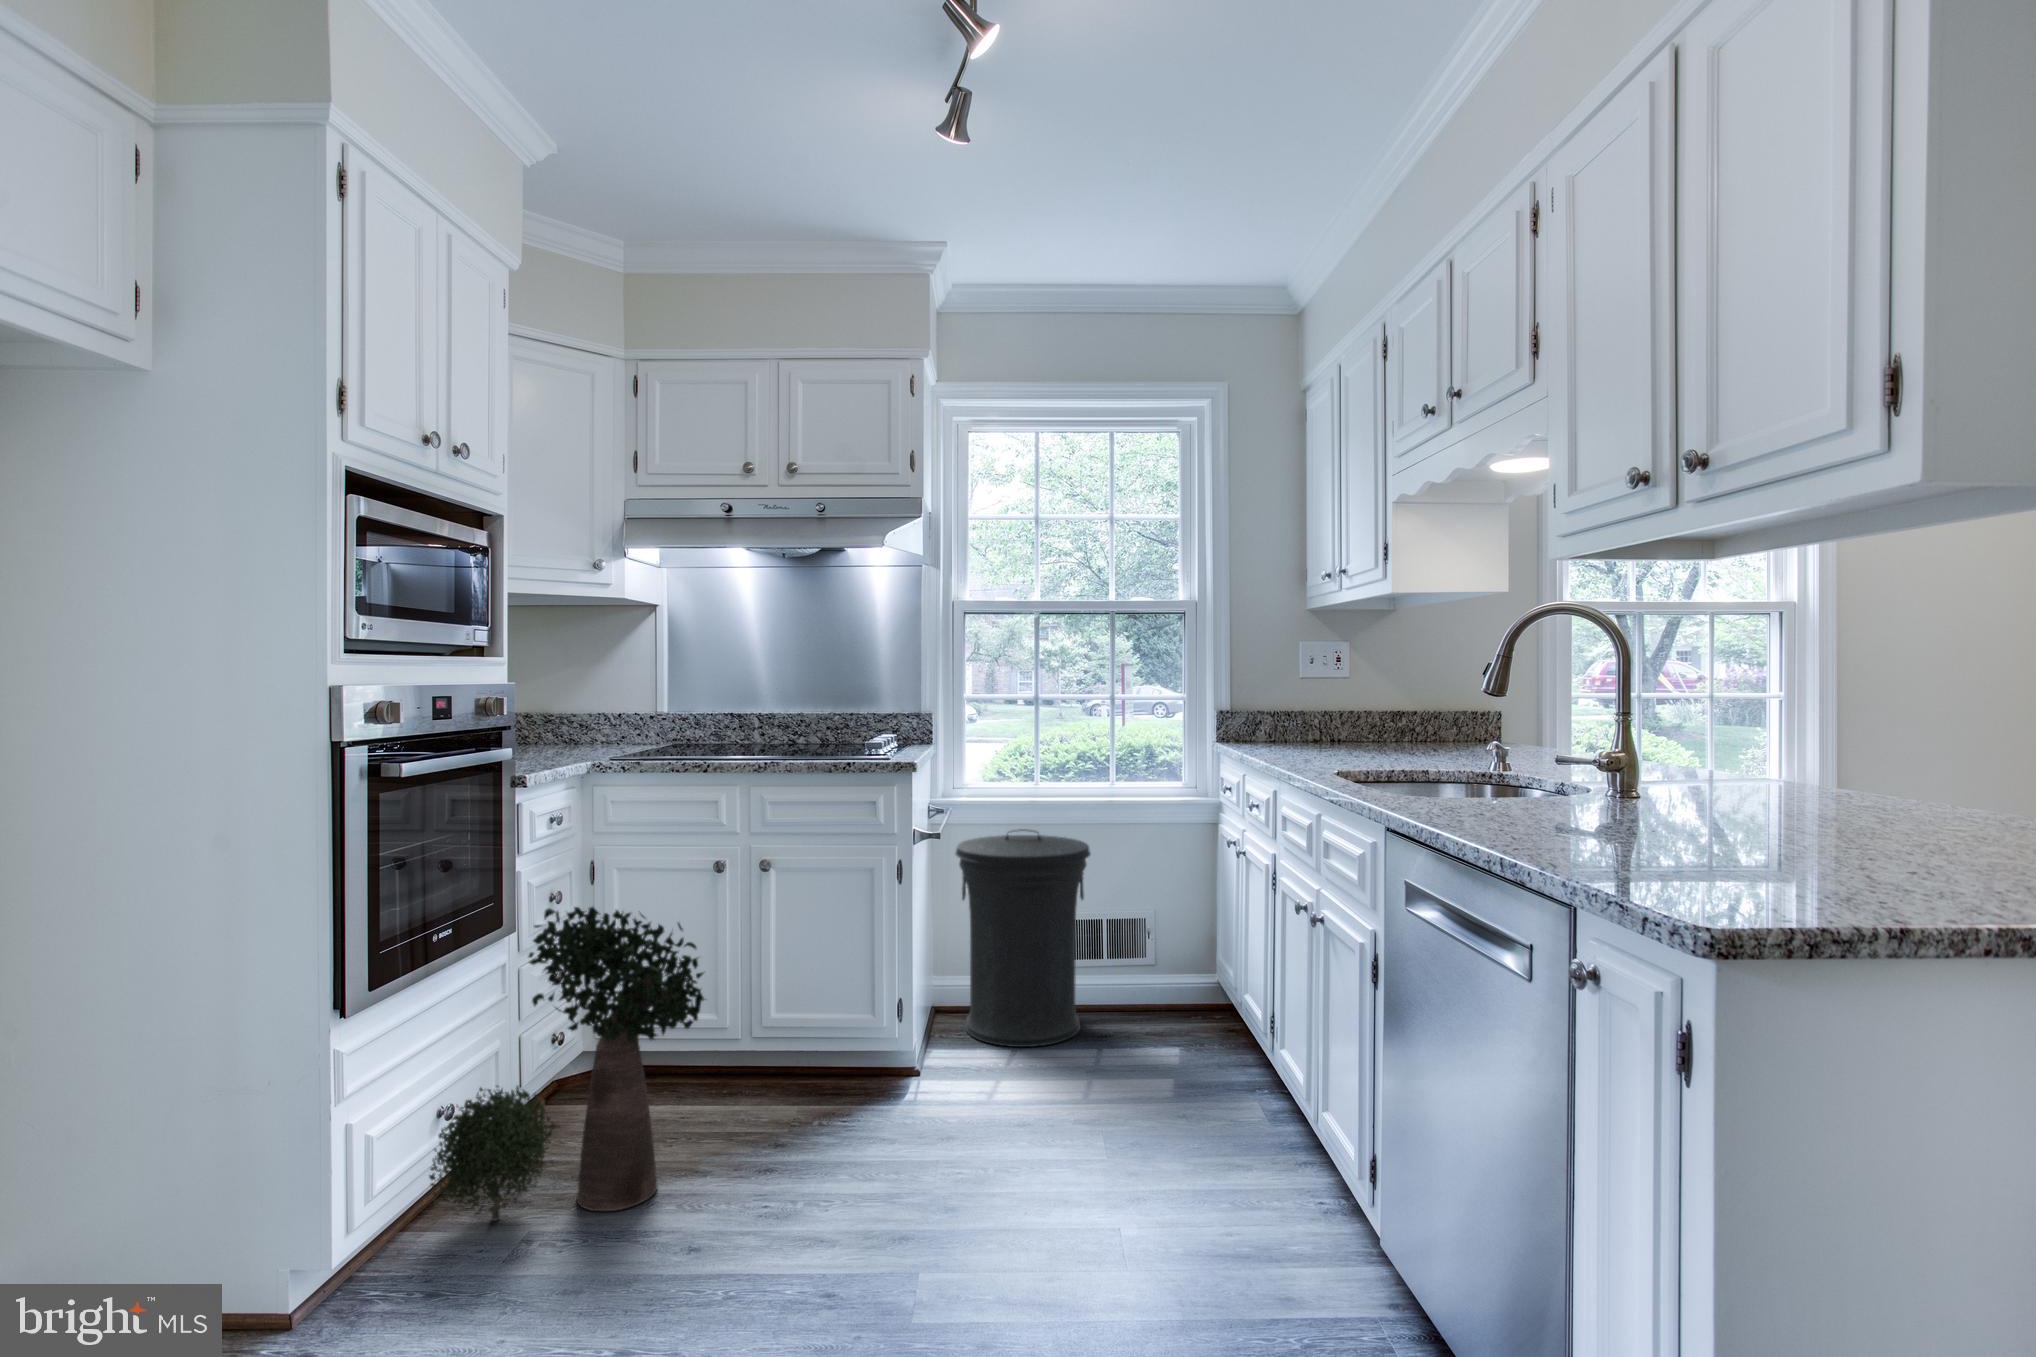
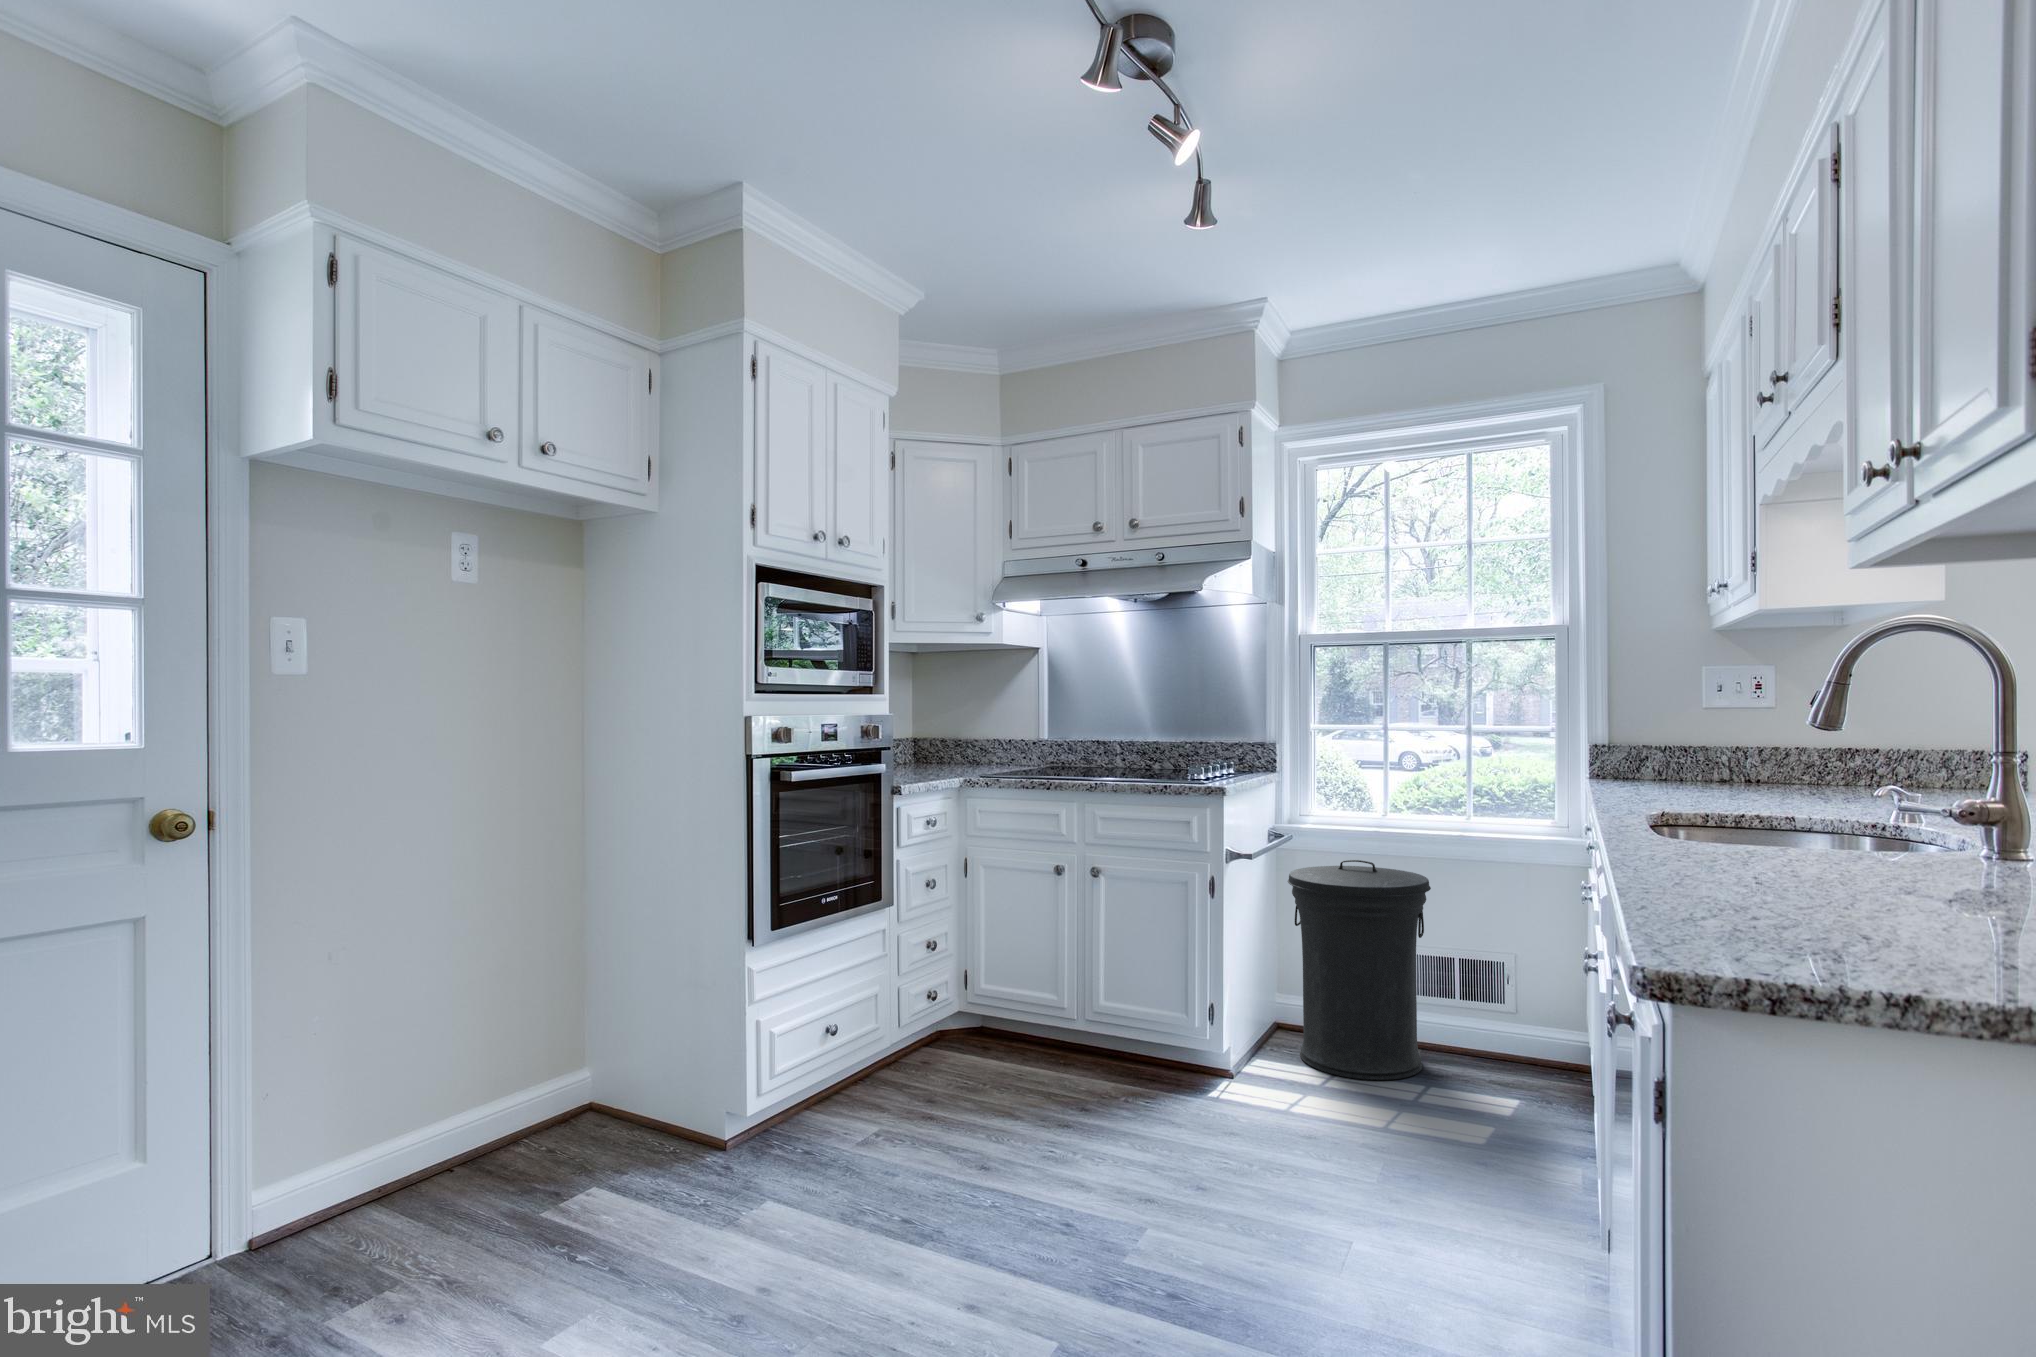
potted plant: present [429,907,704,1221] -> none [810,890,1015,1140]

